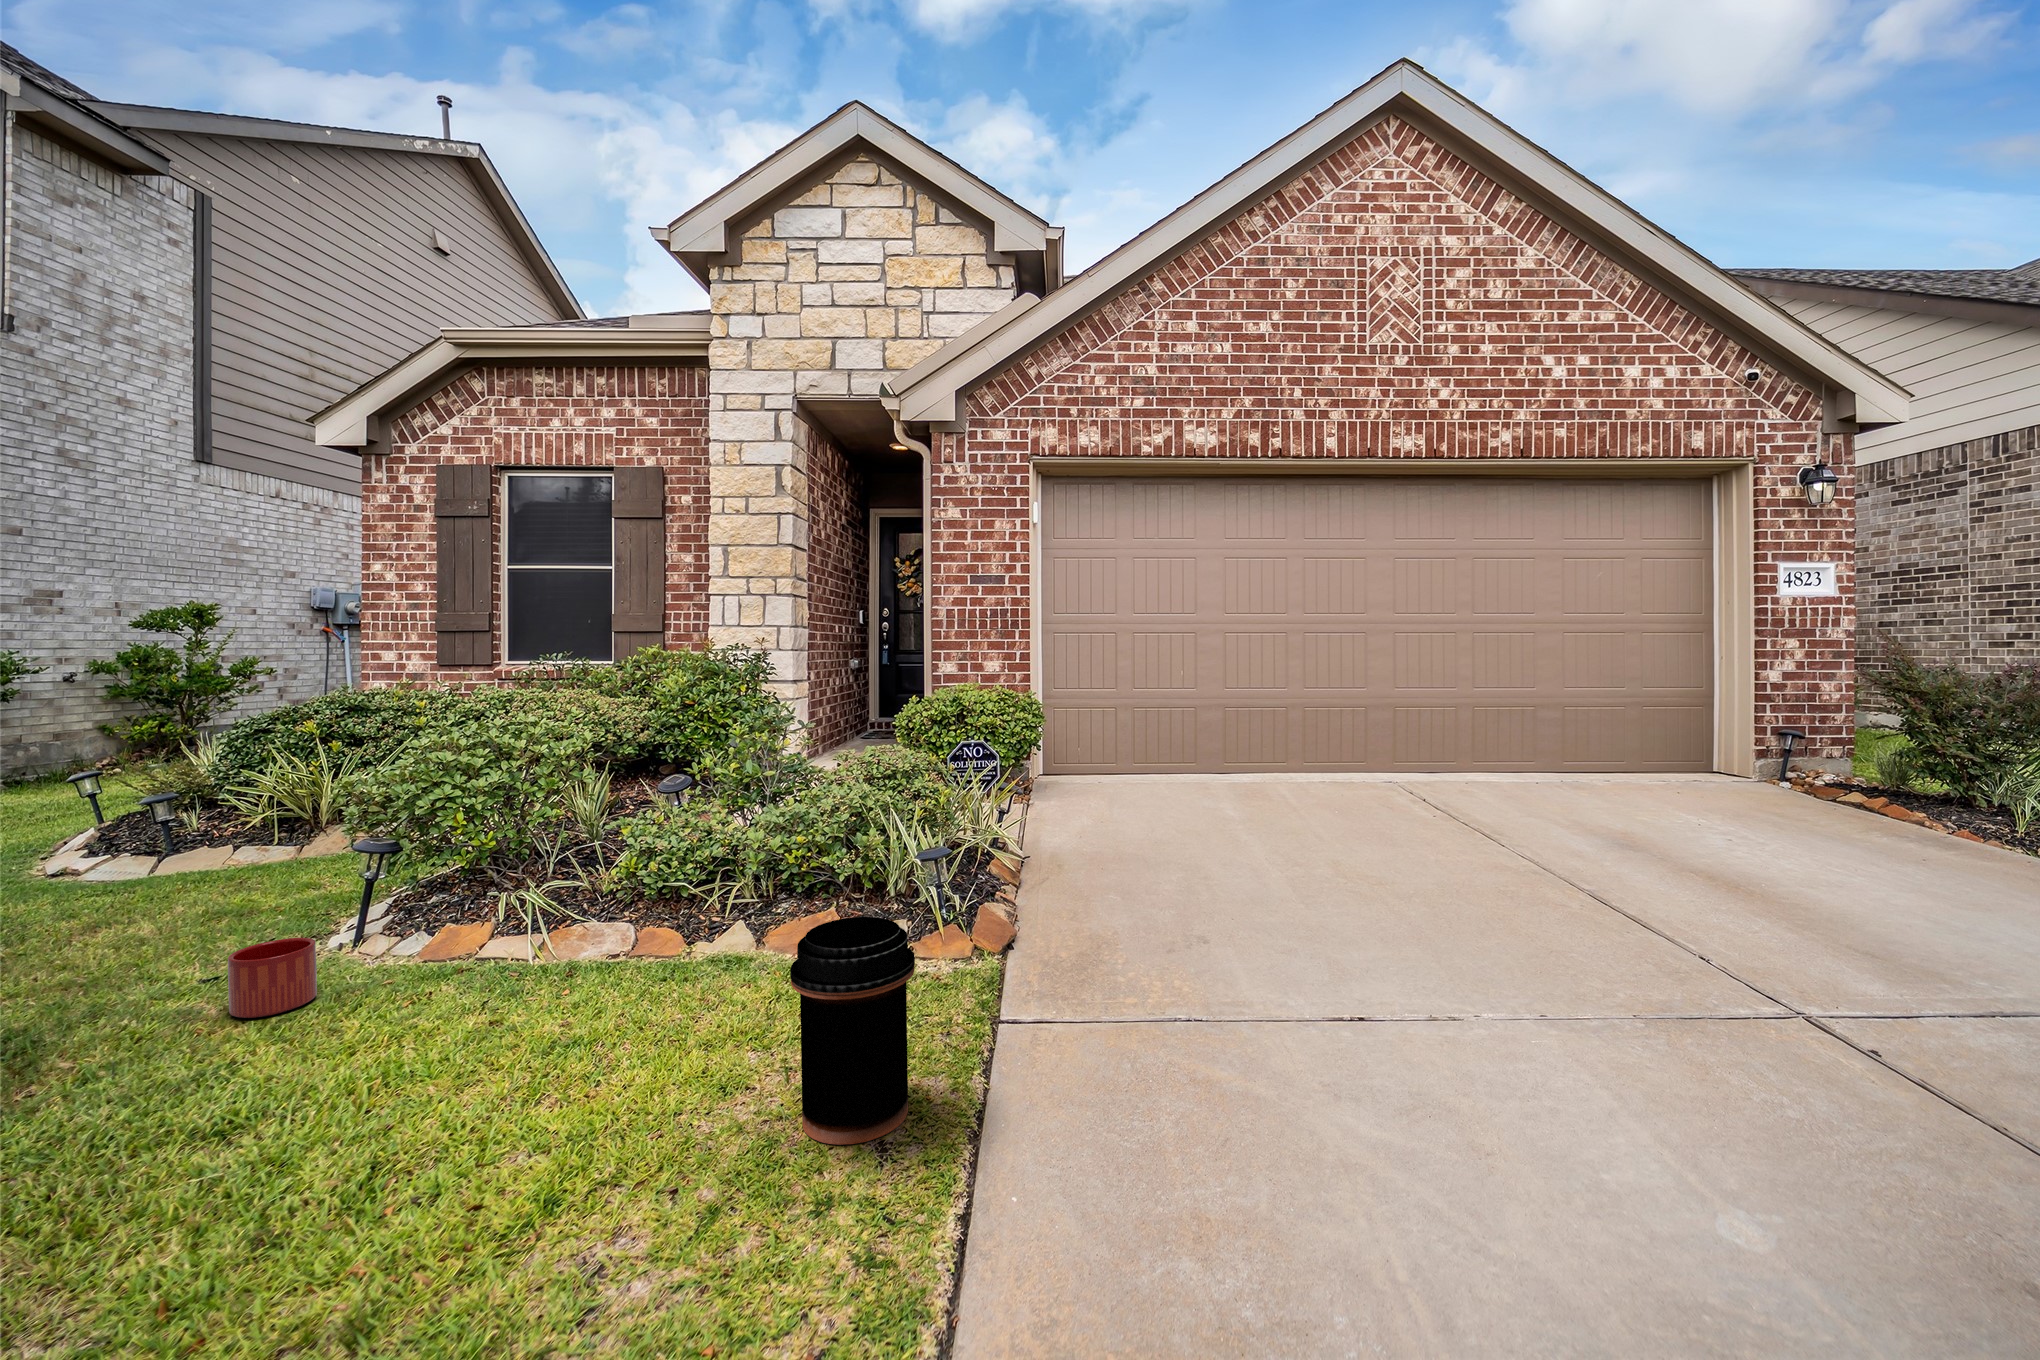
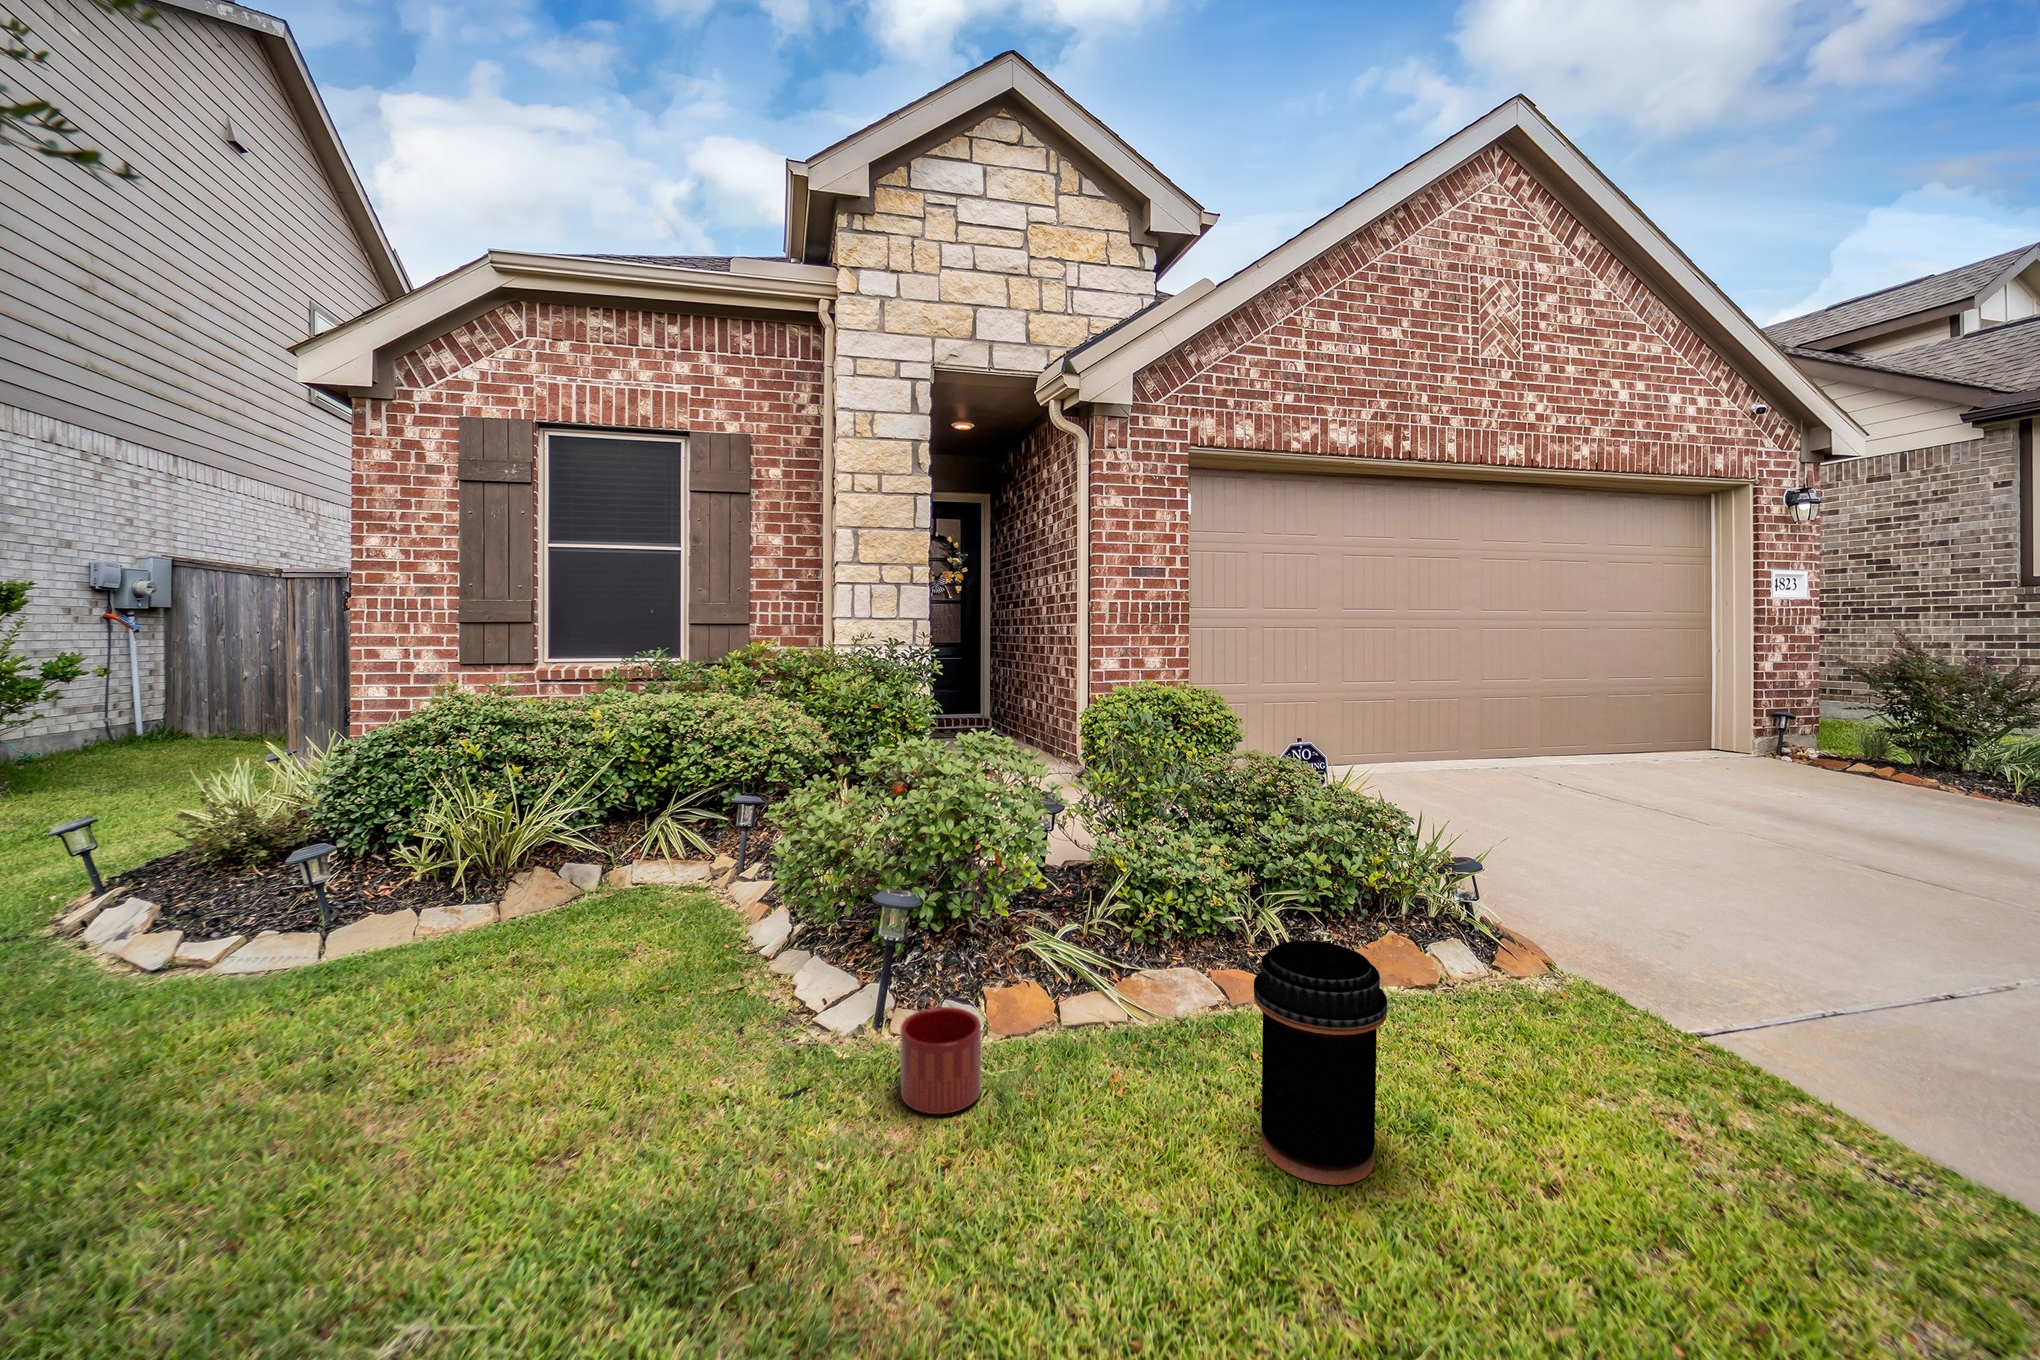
trash can: present [790,917,915,1145] -> present [1254,941,1387,1185]

